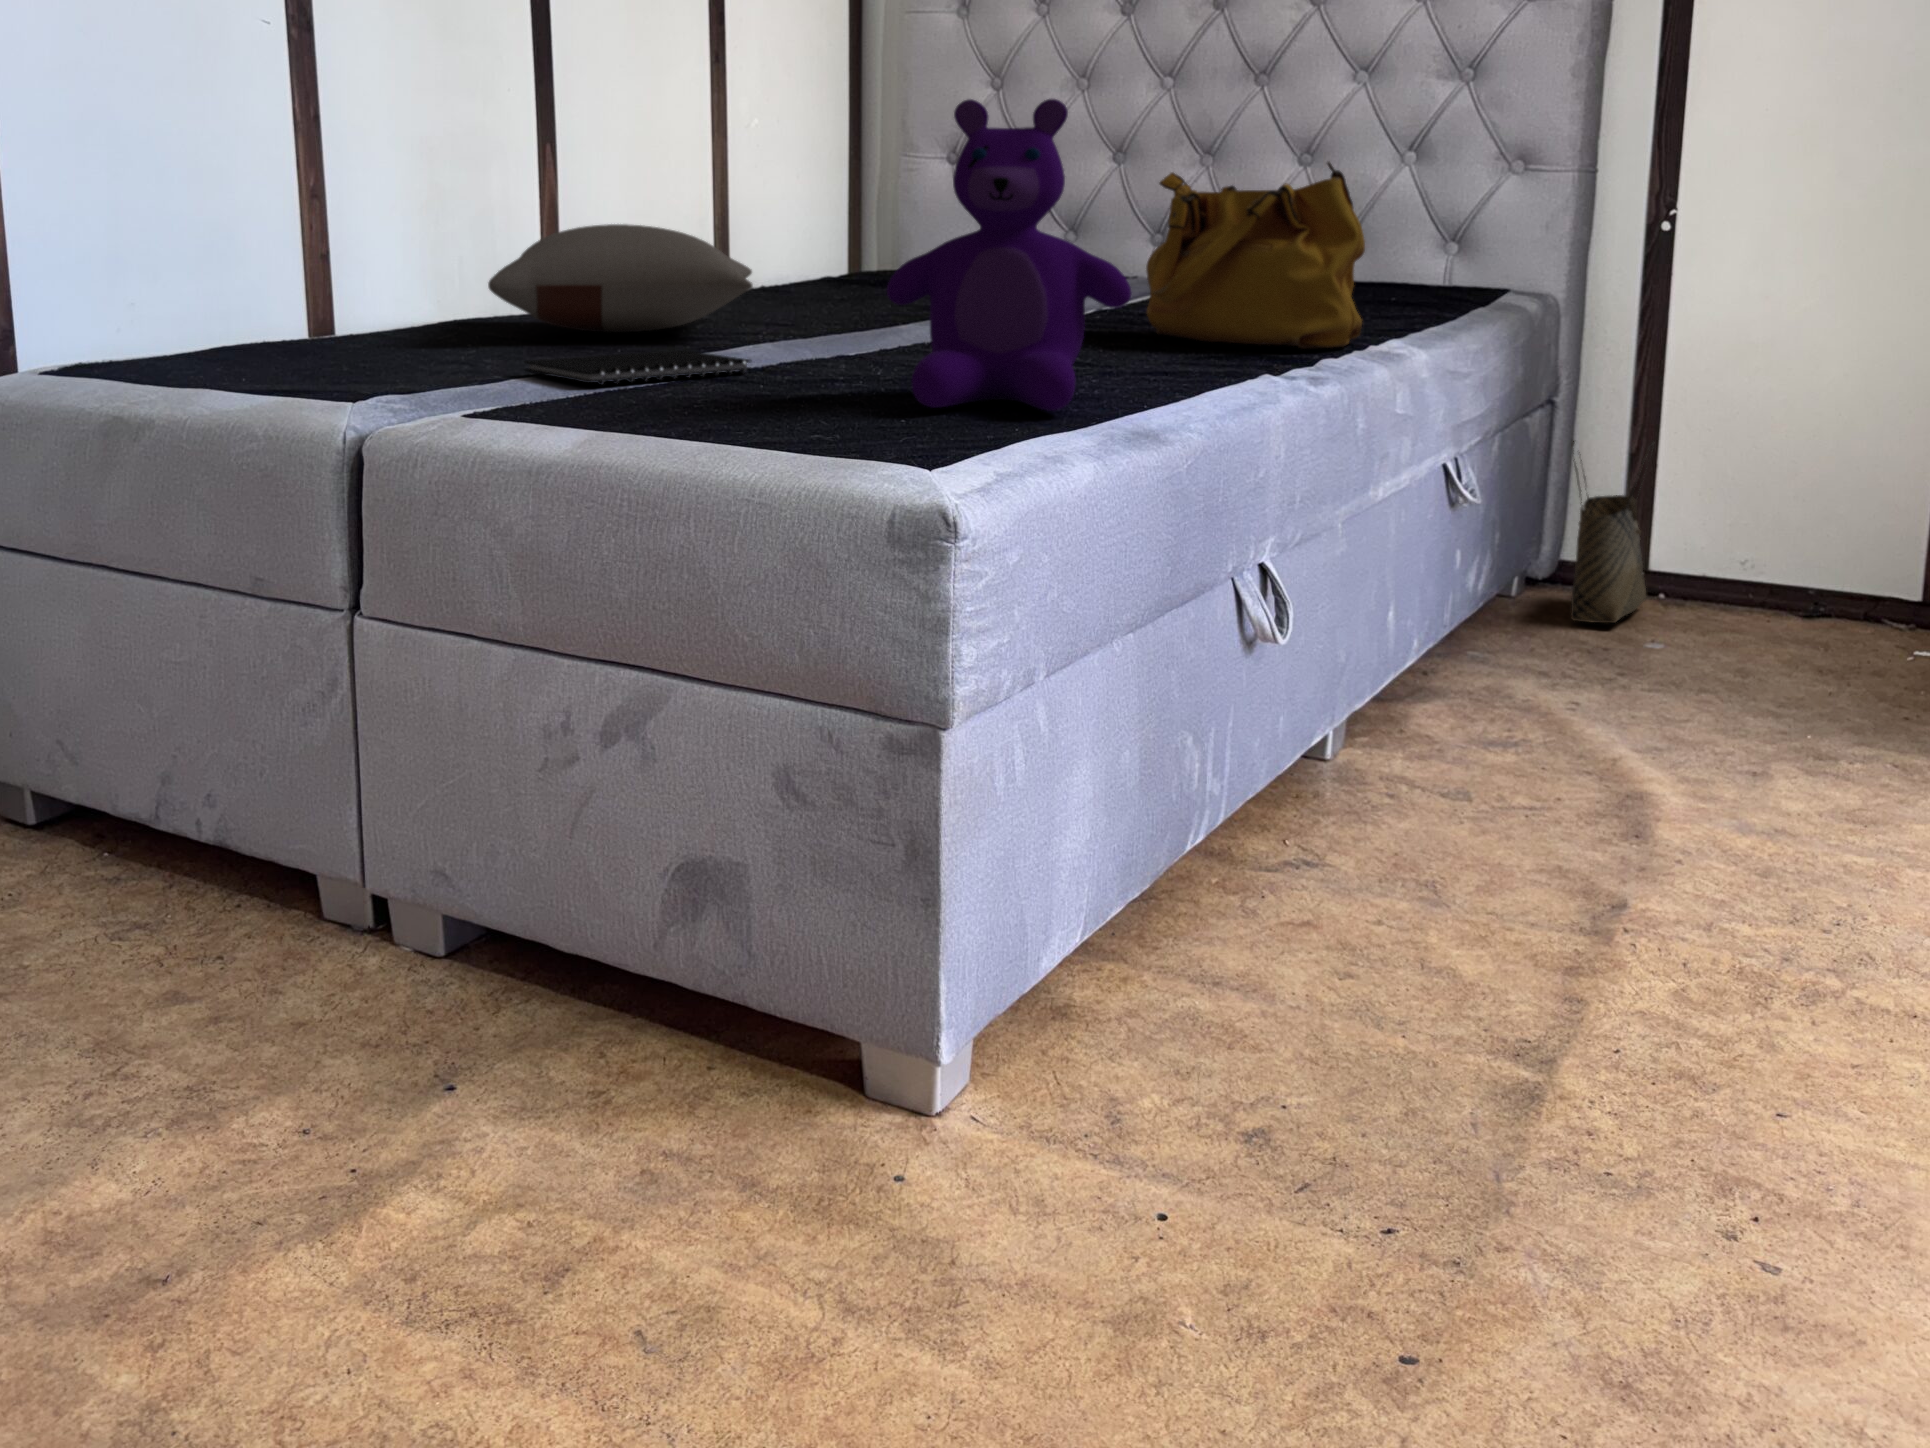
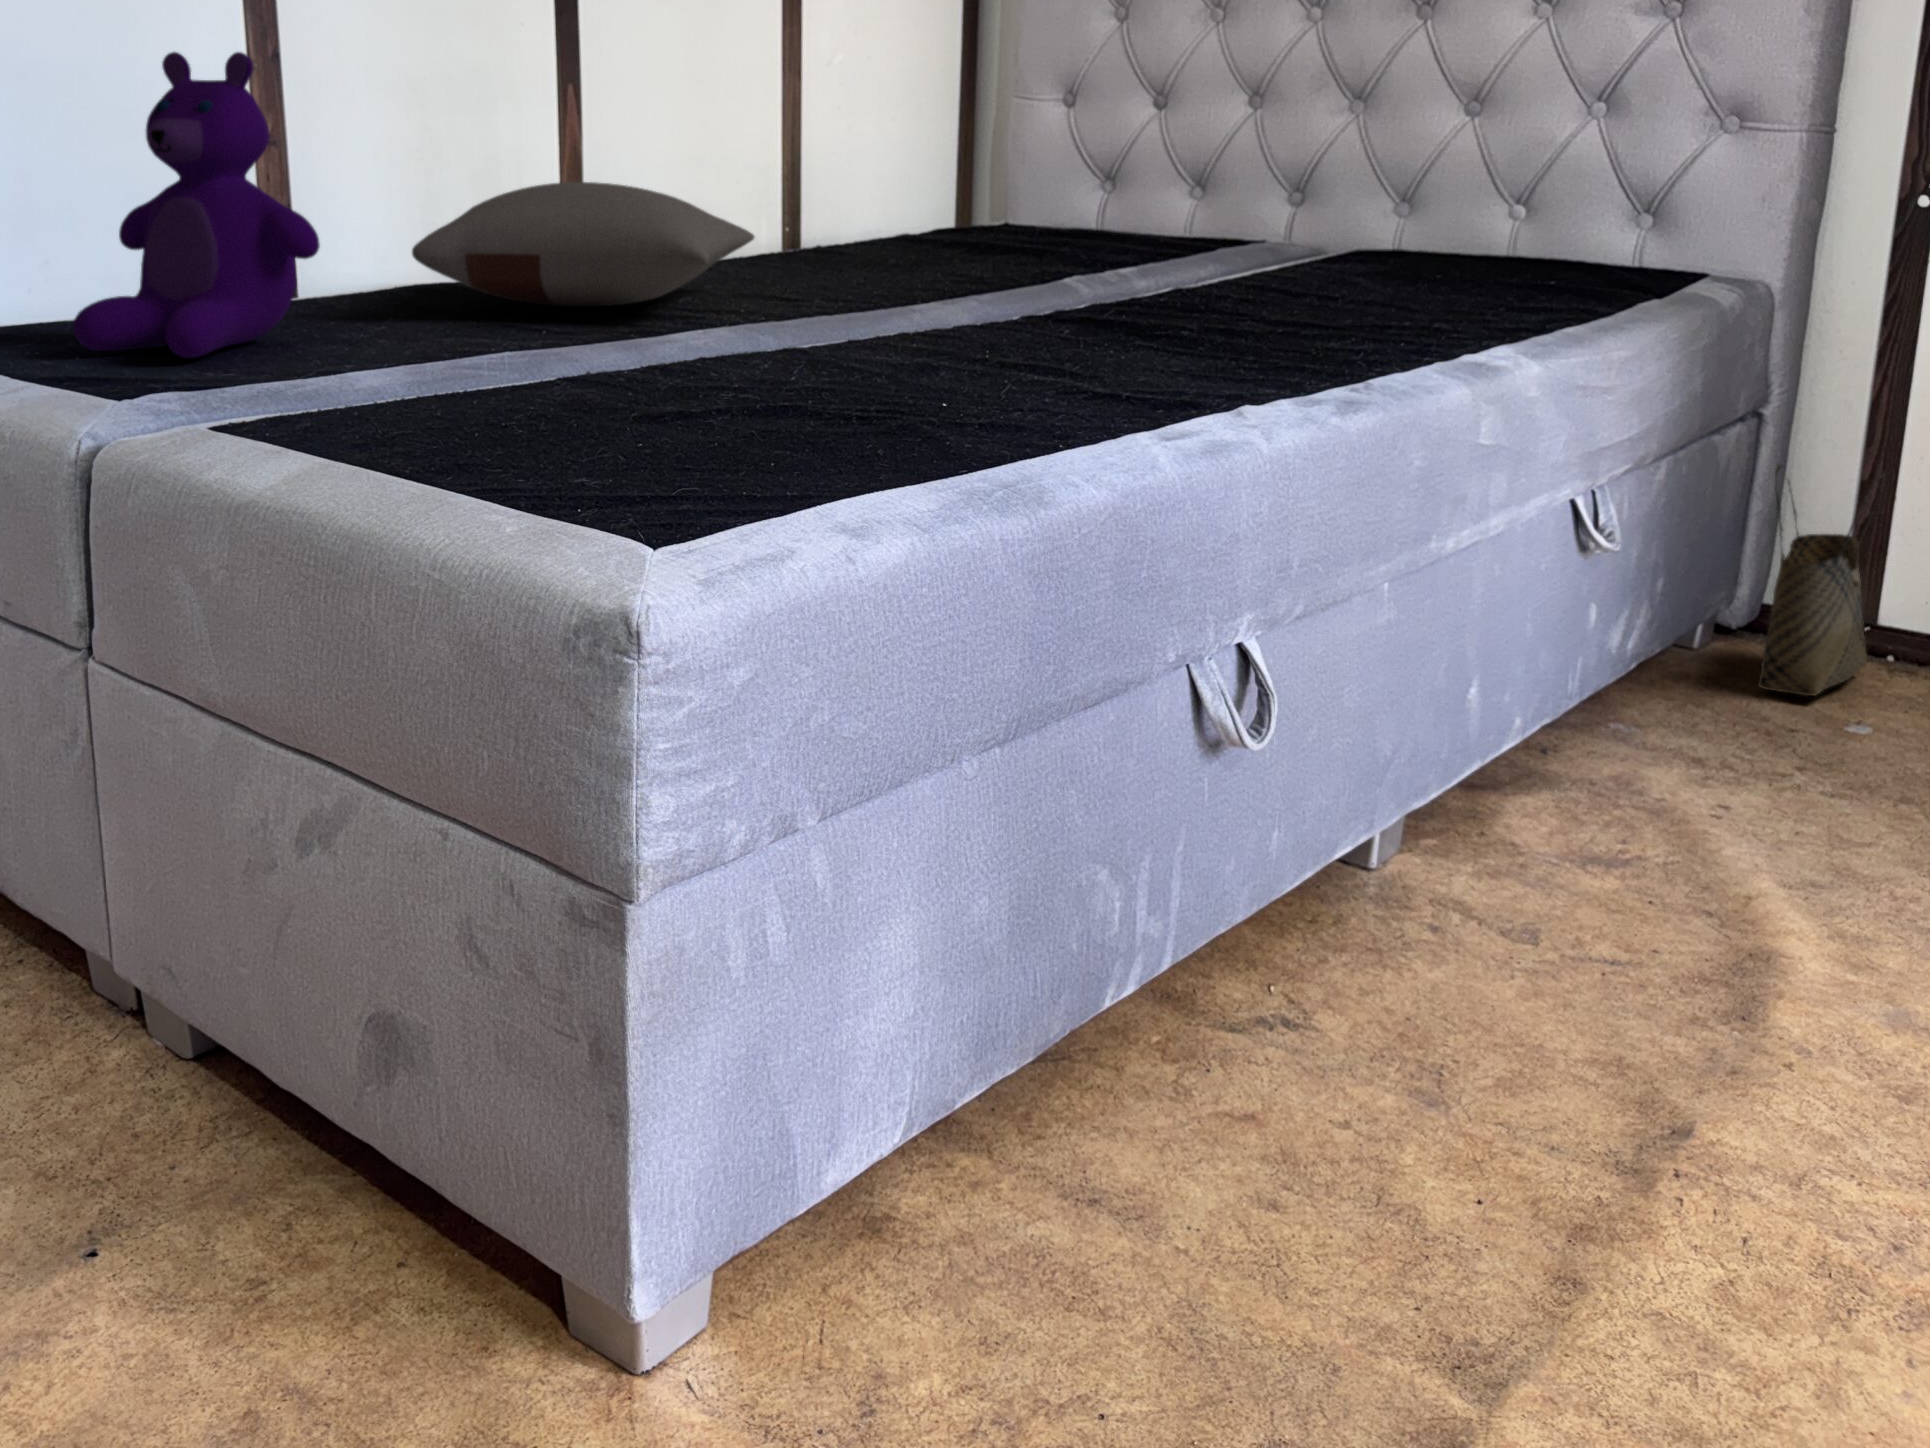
teddy bear: present [887,99,1132,411] -> present [73,52,320,358]
handbag: present [1146,162,1365,349] -> none [1176,124,1451,360]
notebook: present [525,350,751,385] -> none [392,338,651,386]

